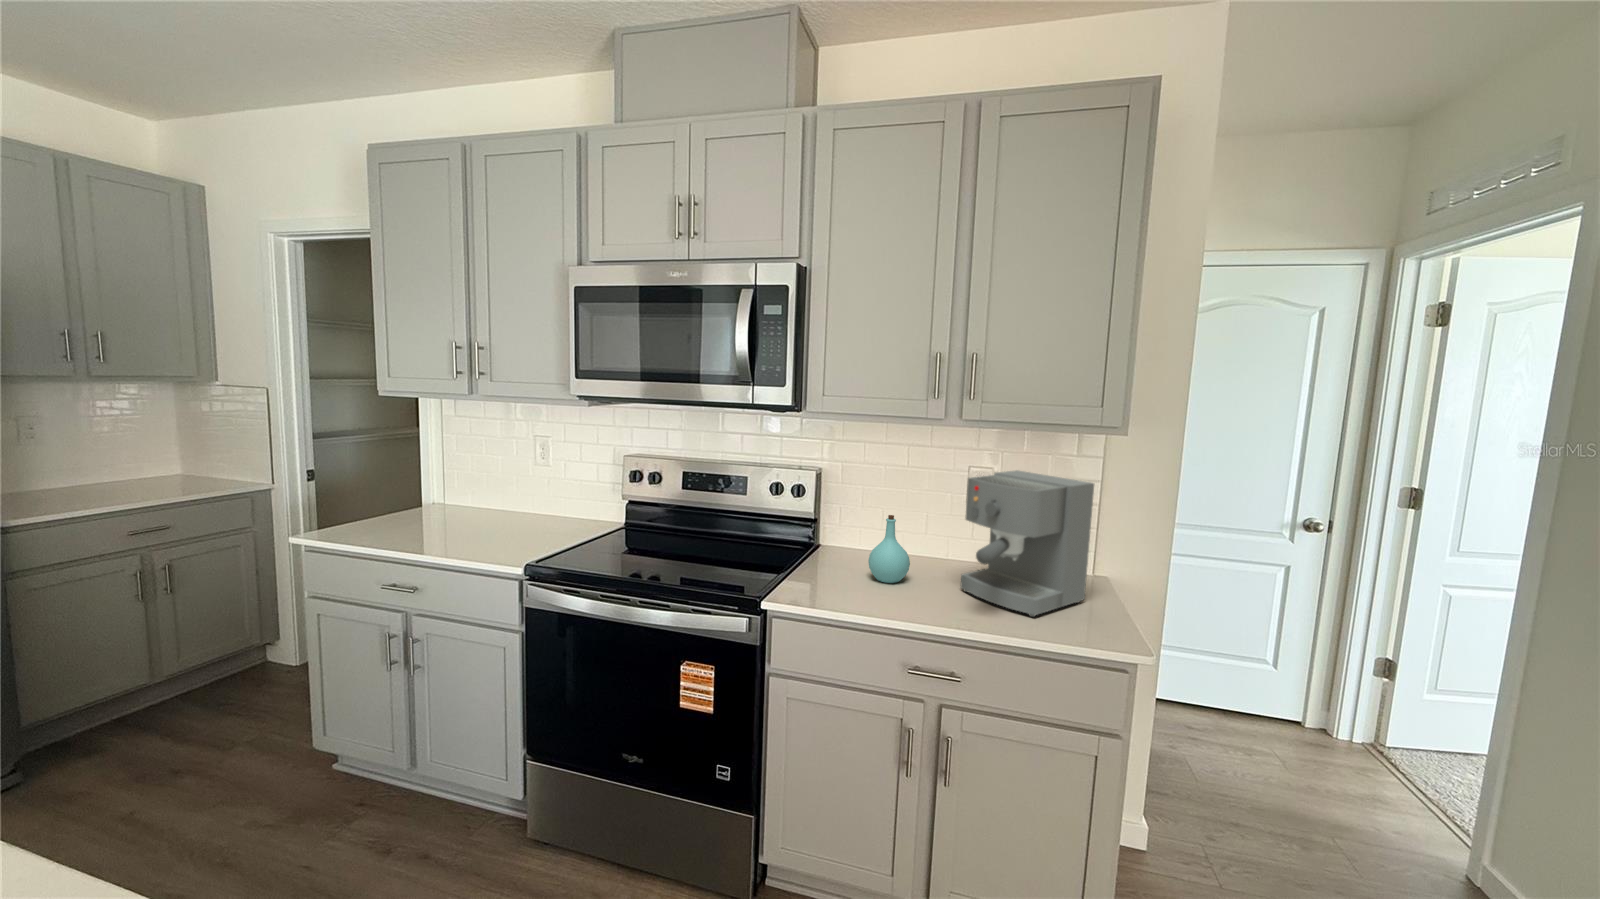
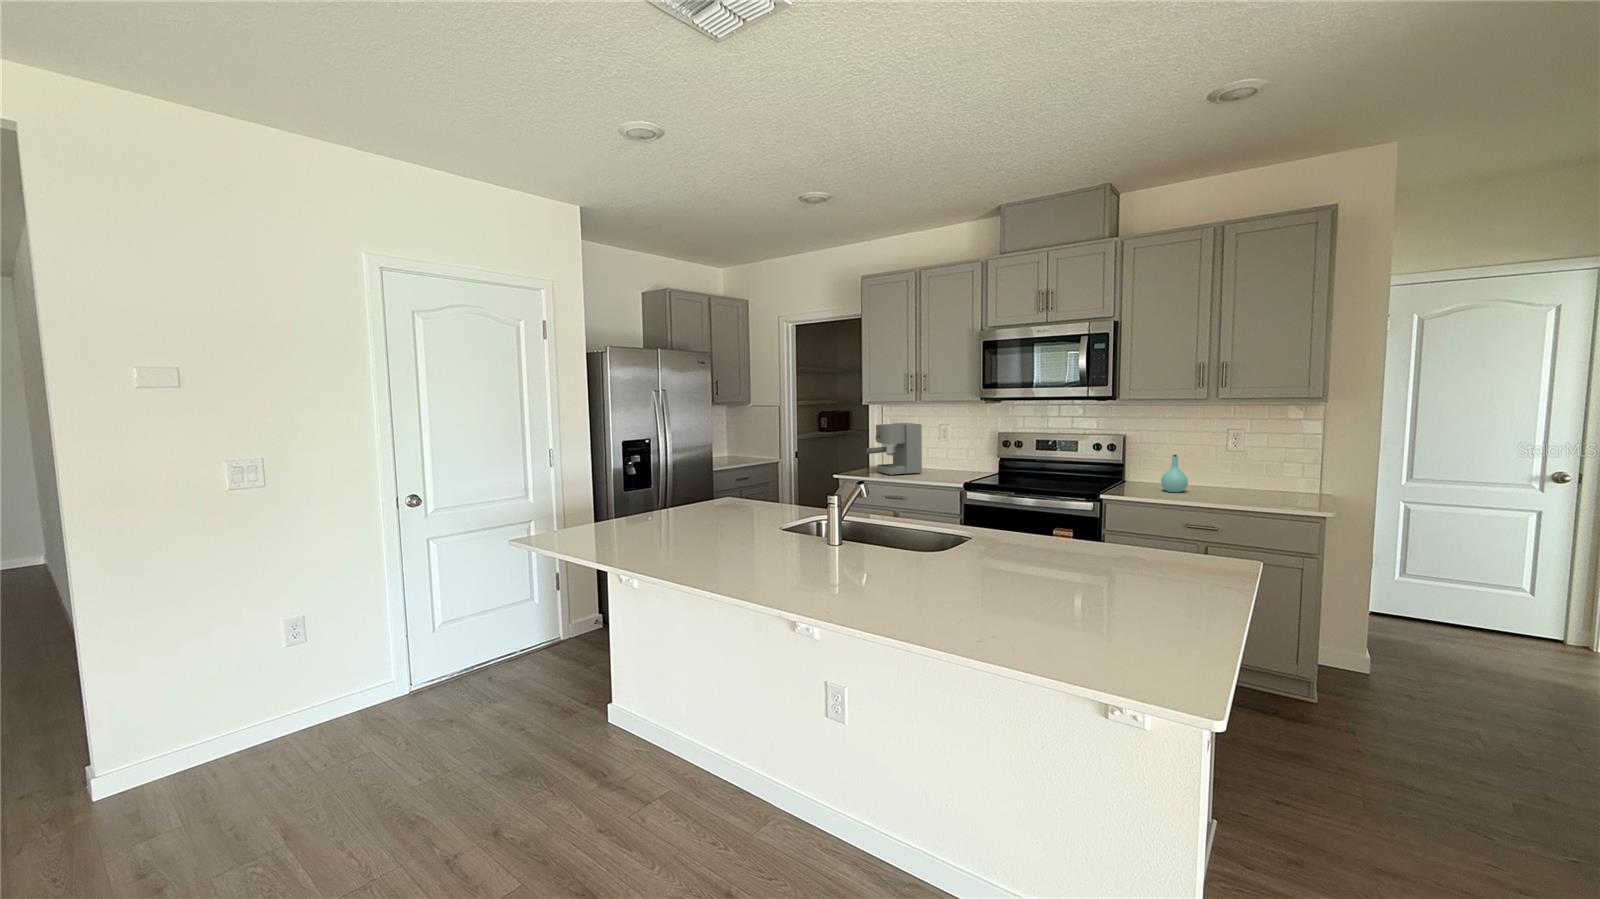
coffee maker: present [960,470,1094,617] -> present [866,423,922,475]

